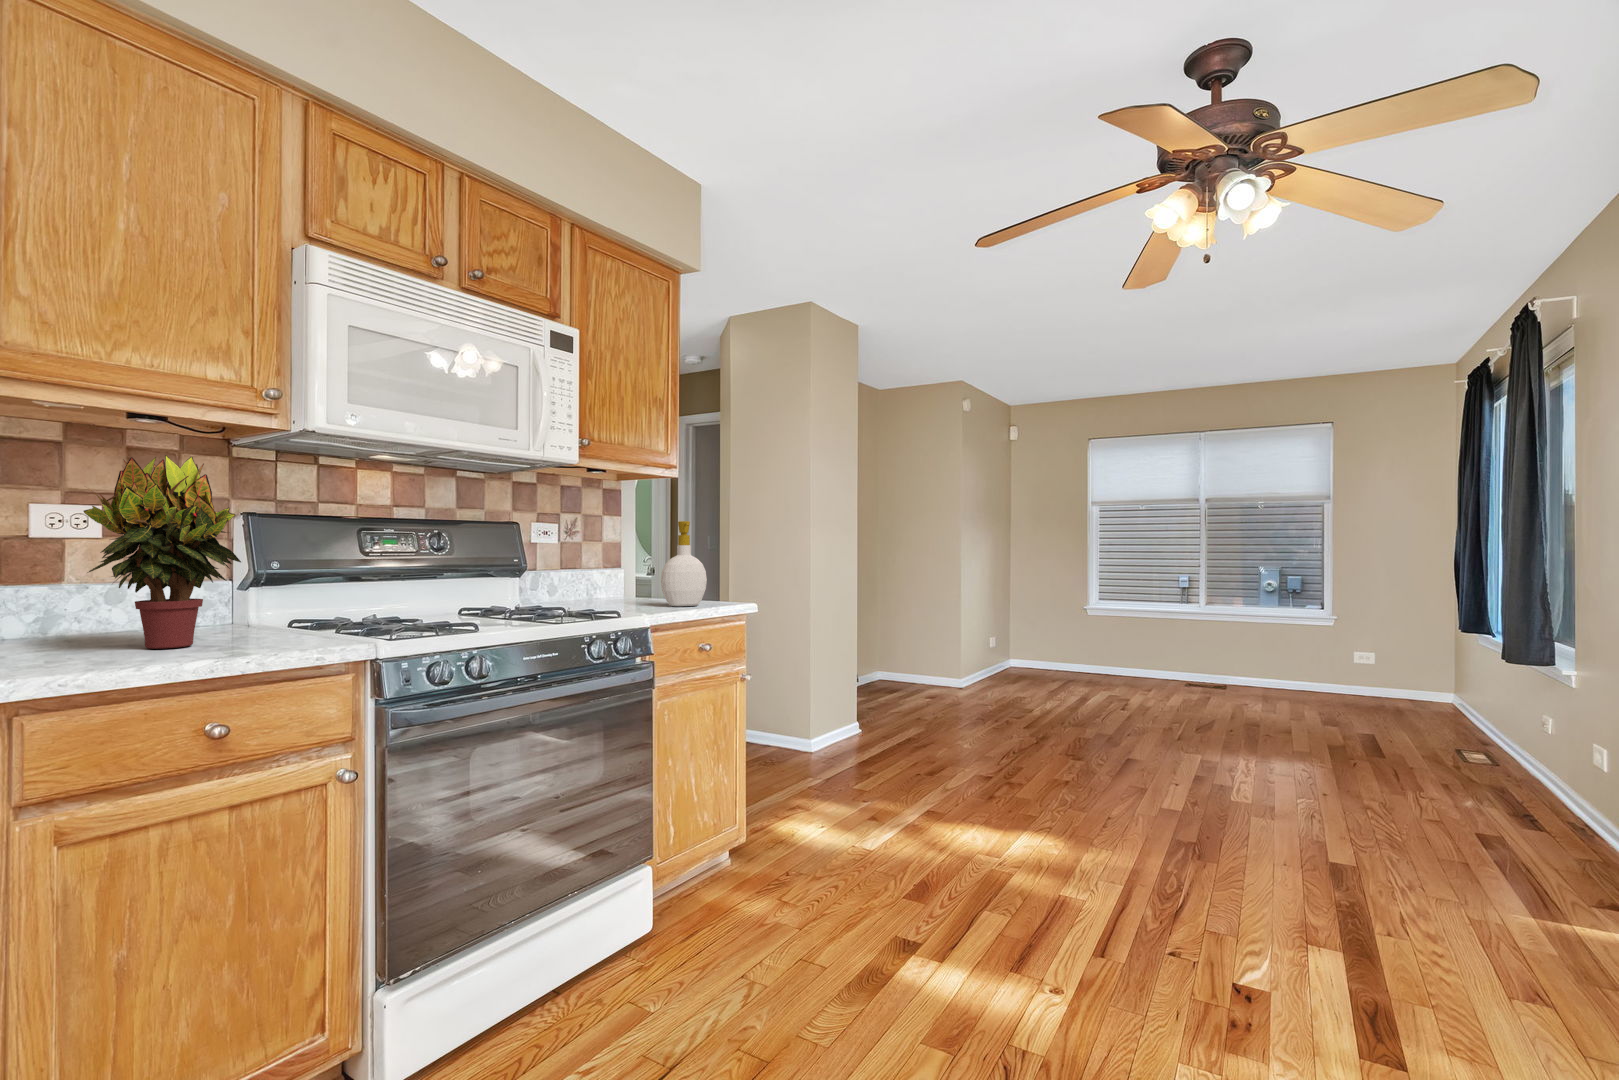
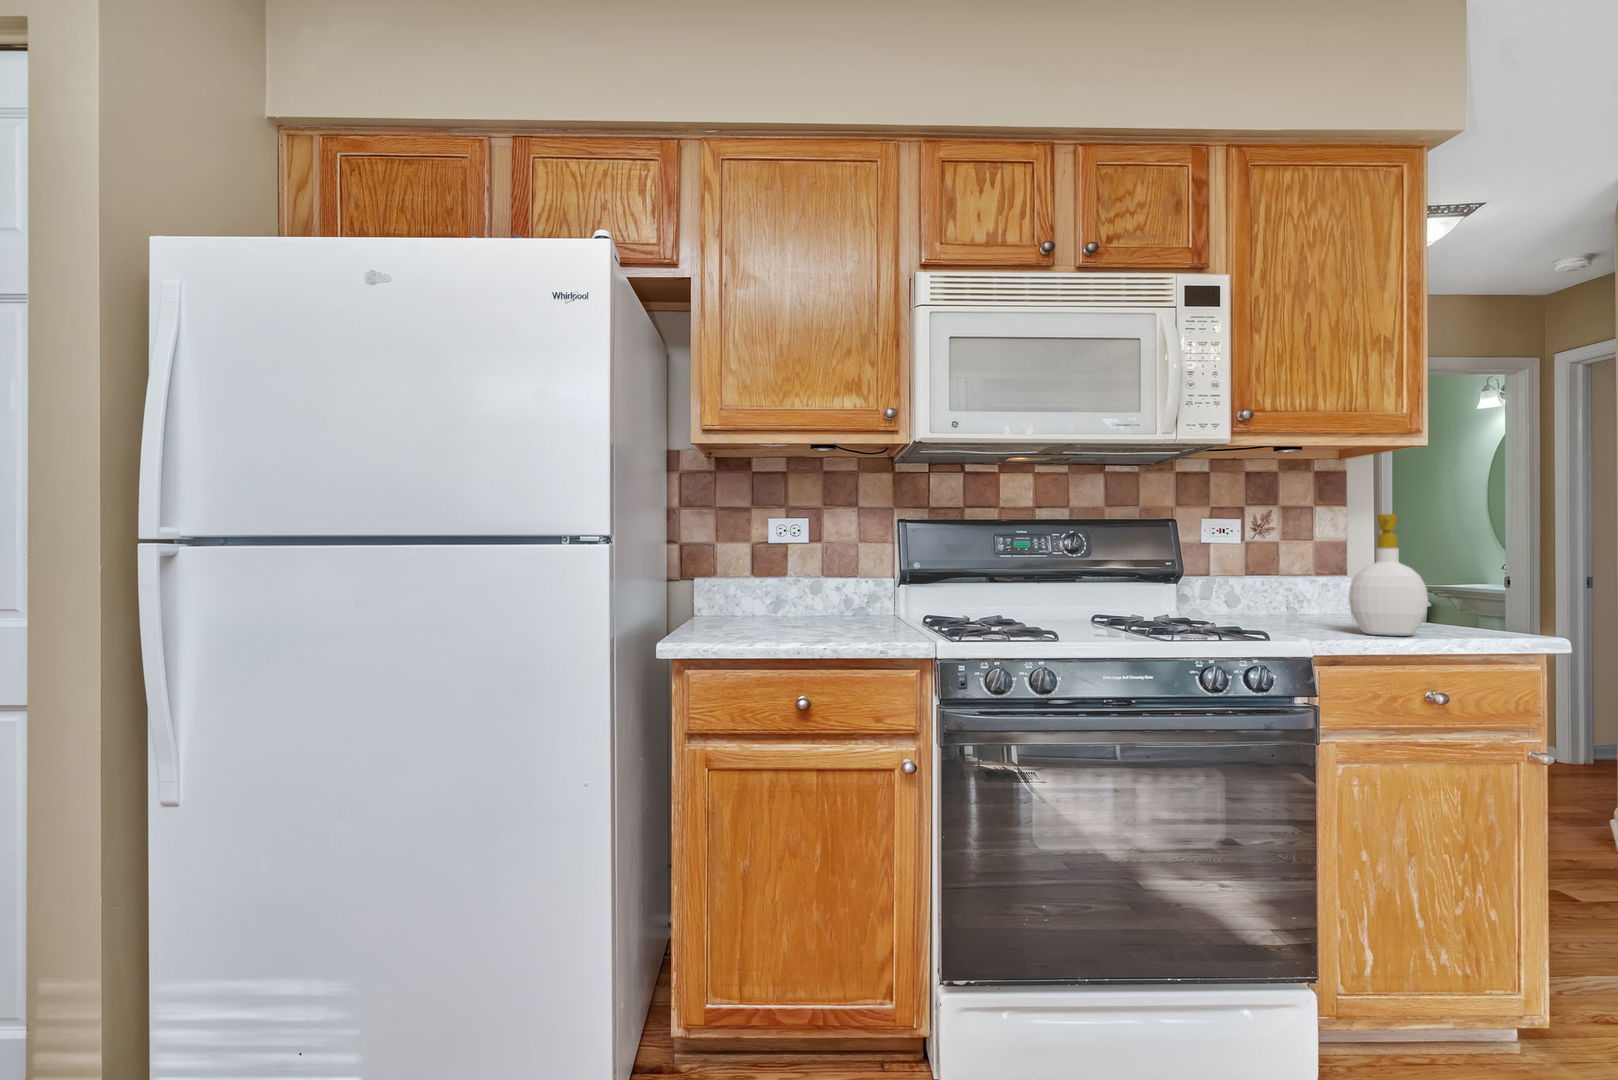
potted plant: present [84,455,241,649] -> none [754,476,856,633]

